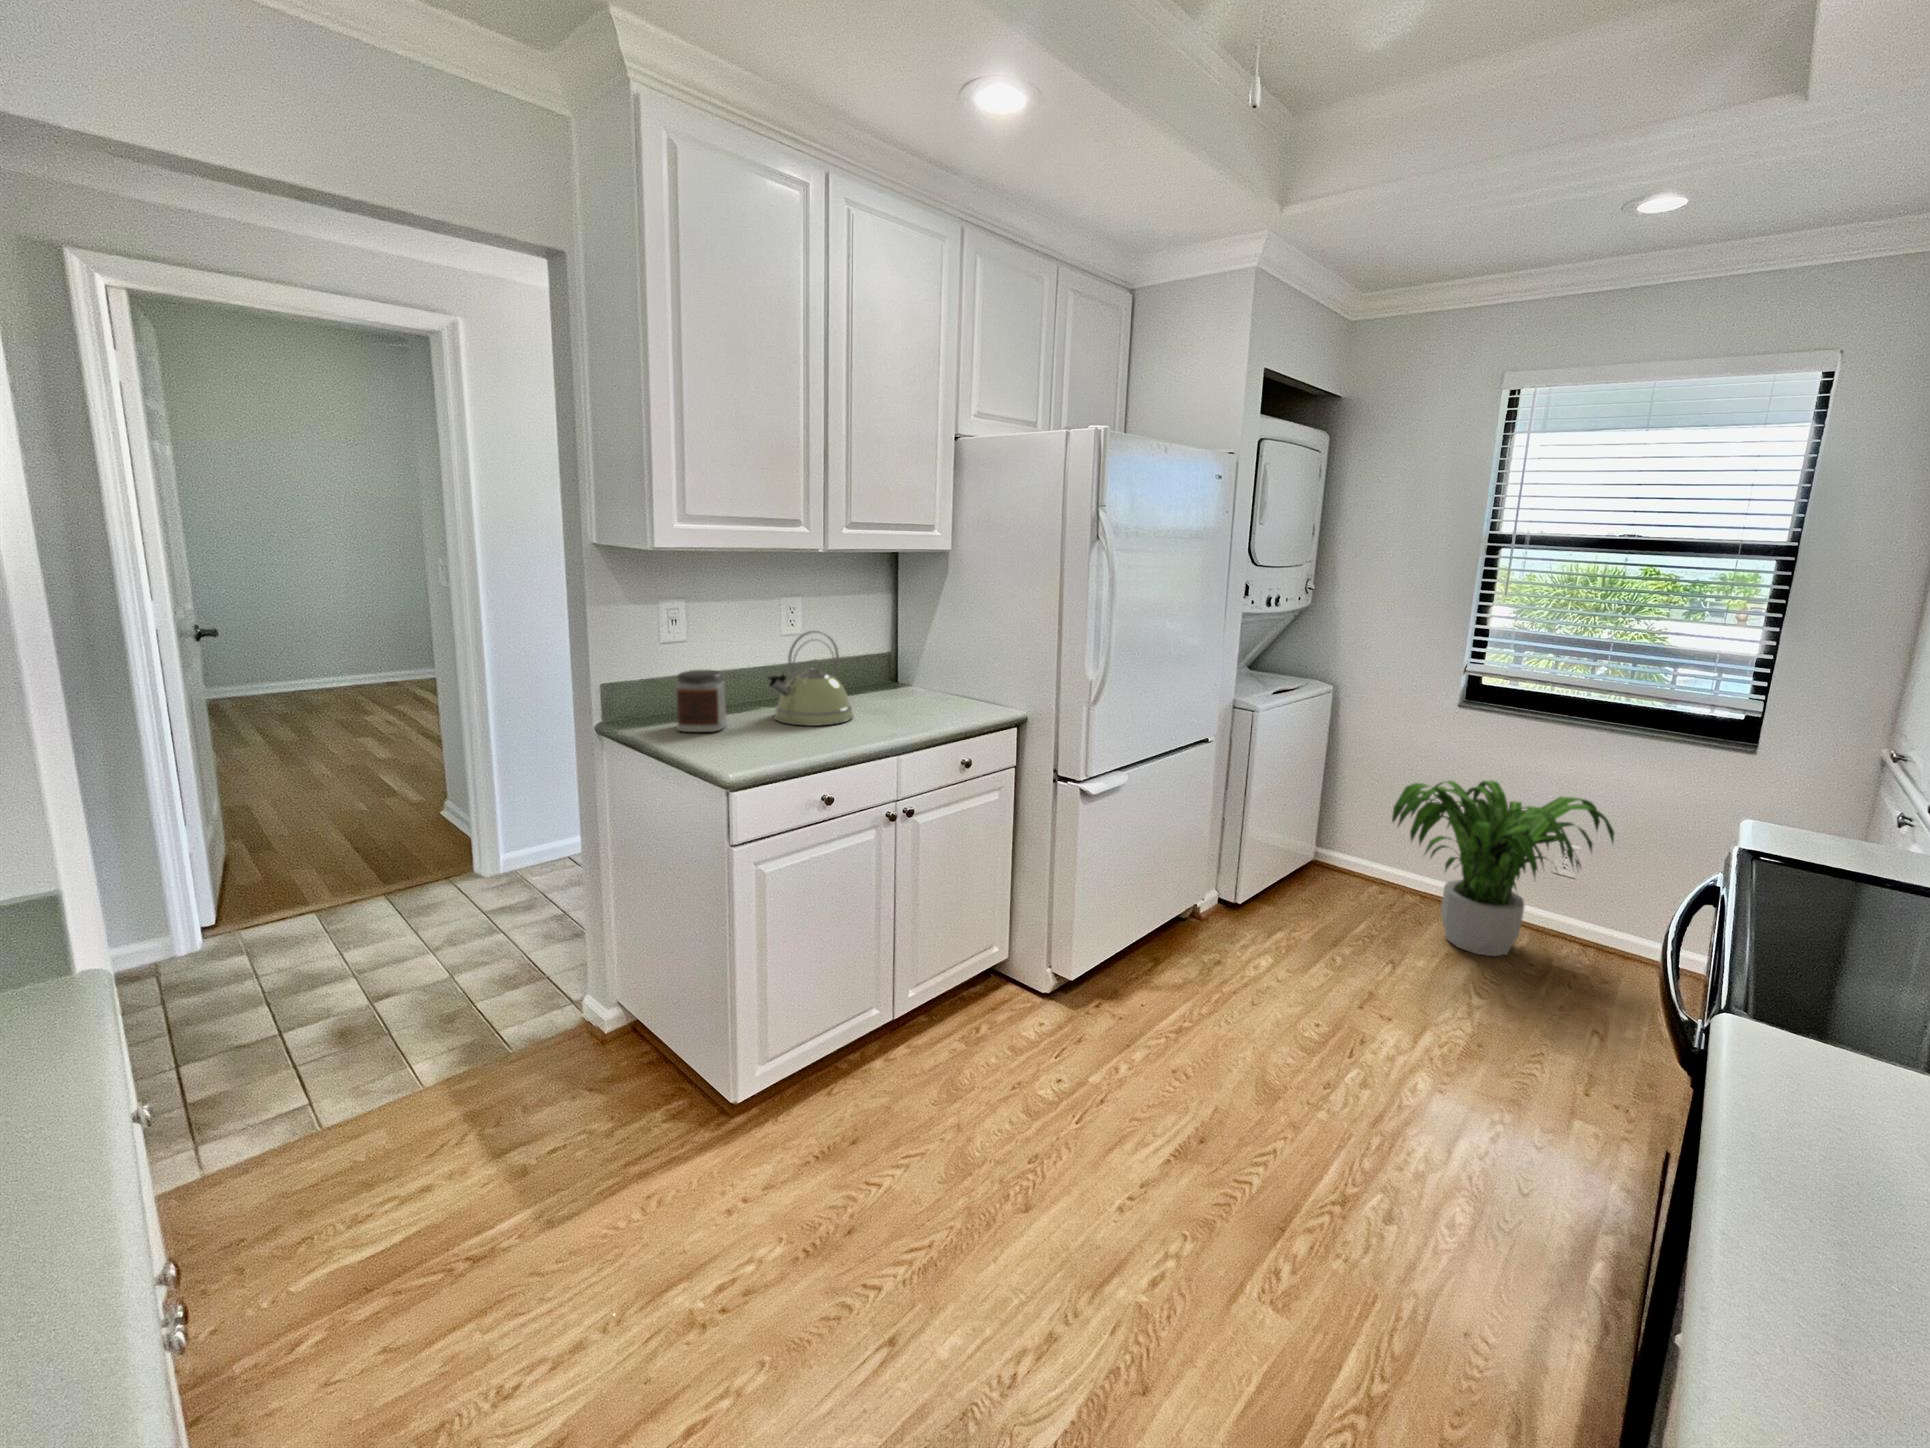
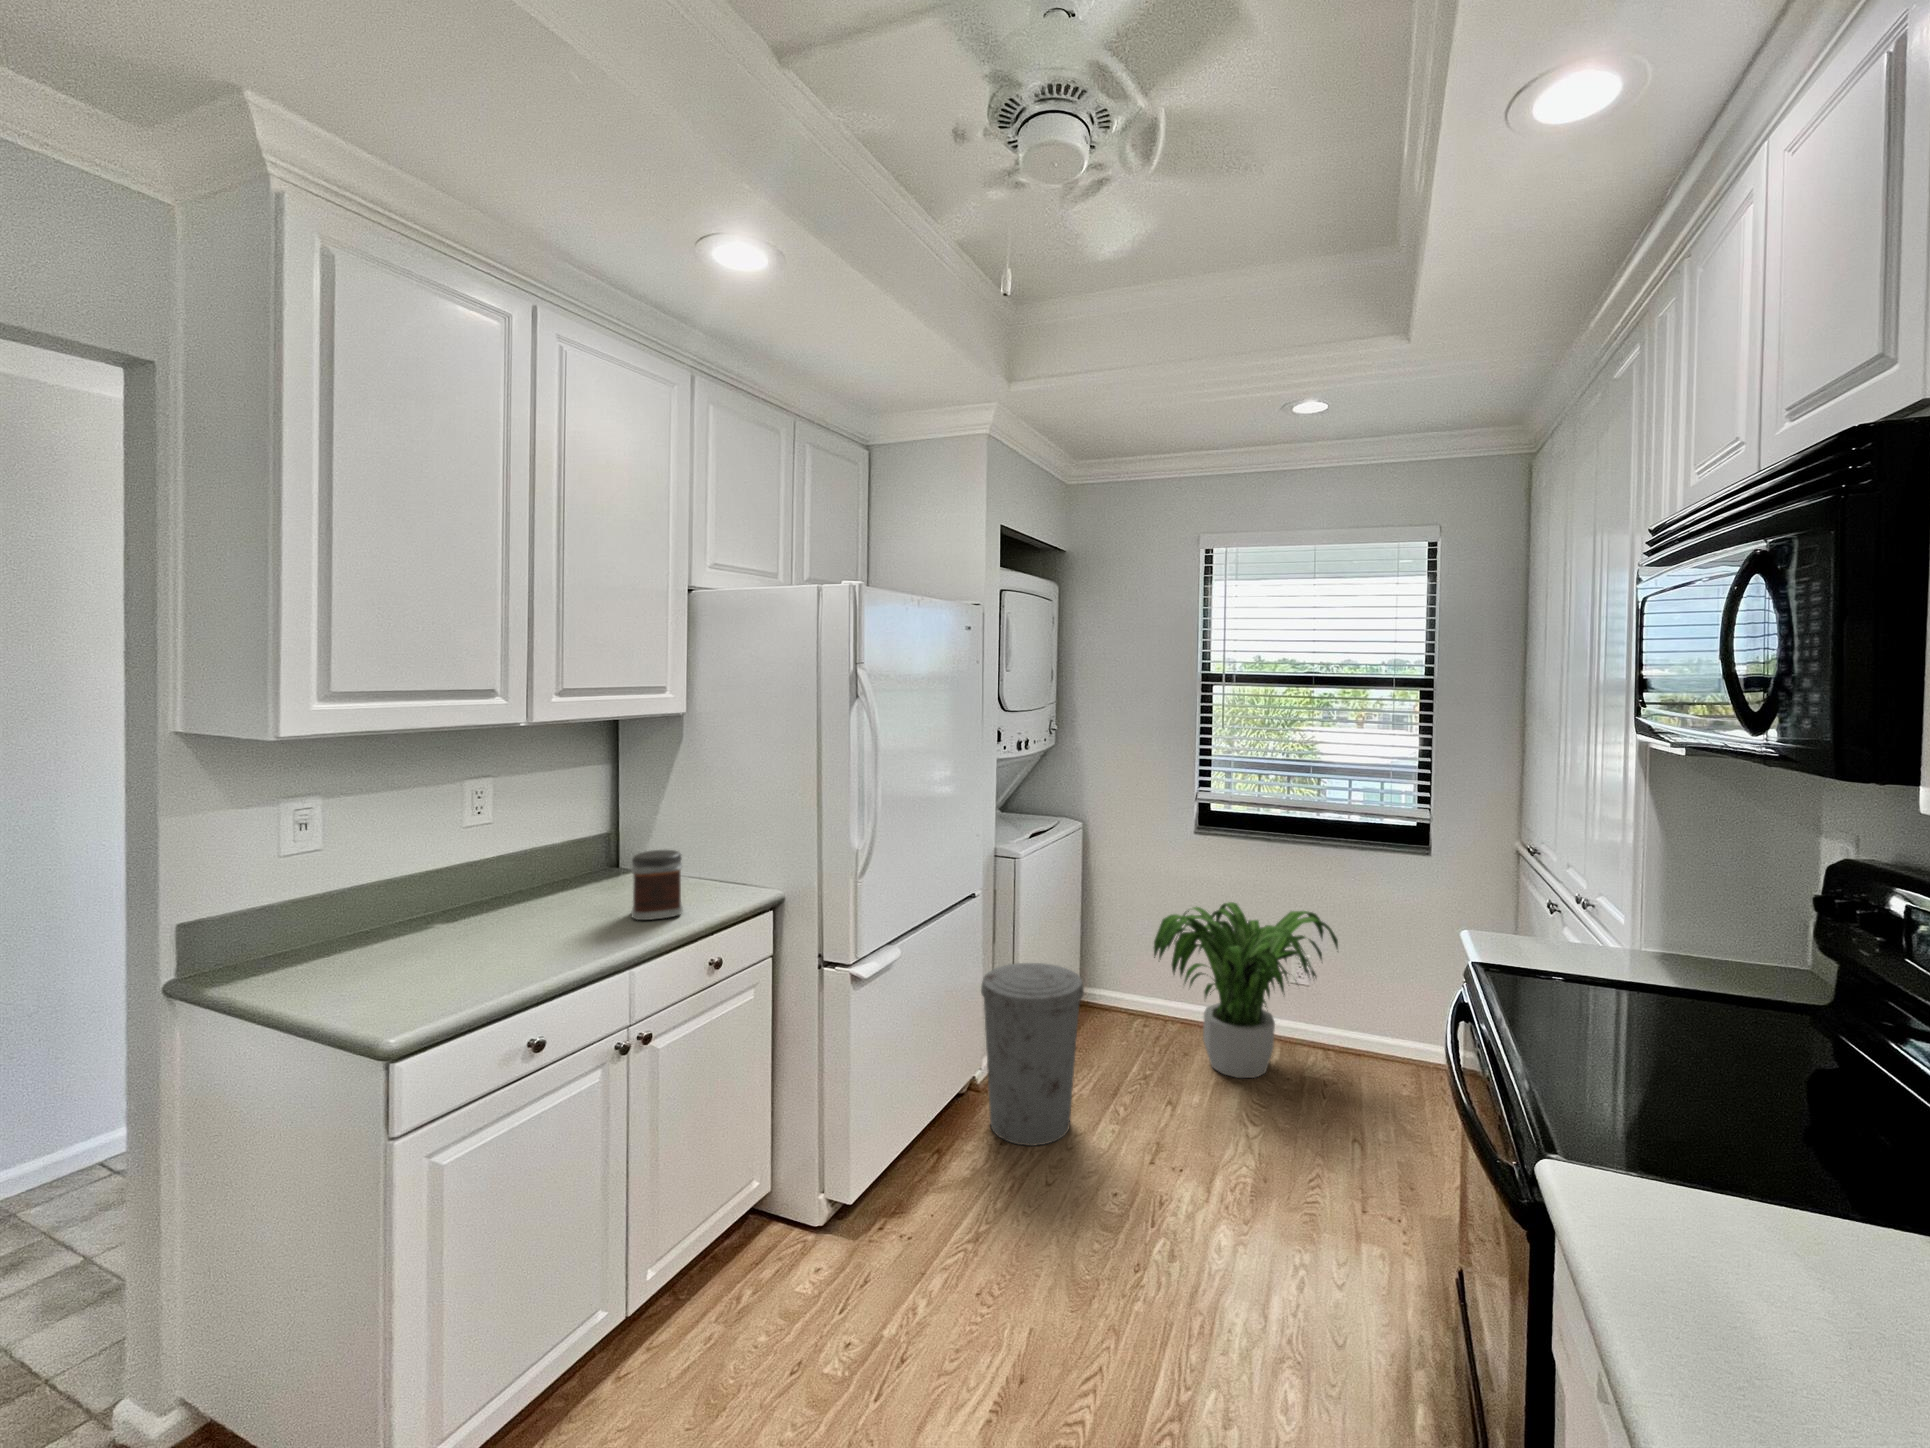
kettle: present [768,631,853,726] -> none [445,822,566,946]
jar: present [676,670,727,732] -> present [631,850,683,920]
trash can: none [1207,809,1310,972] -> present [981,963,1084,1146]

